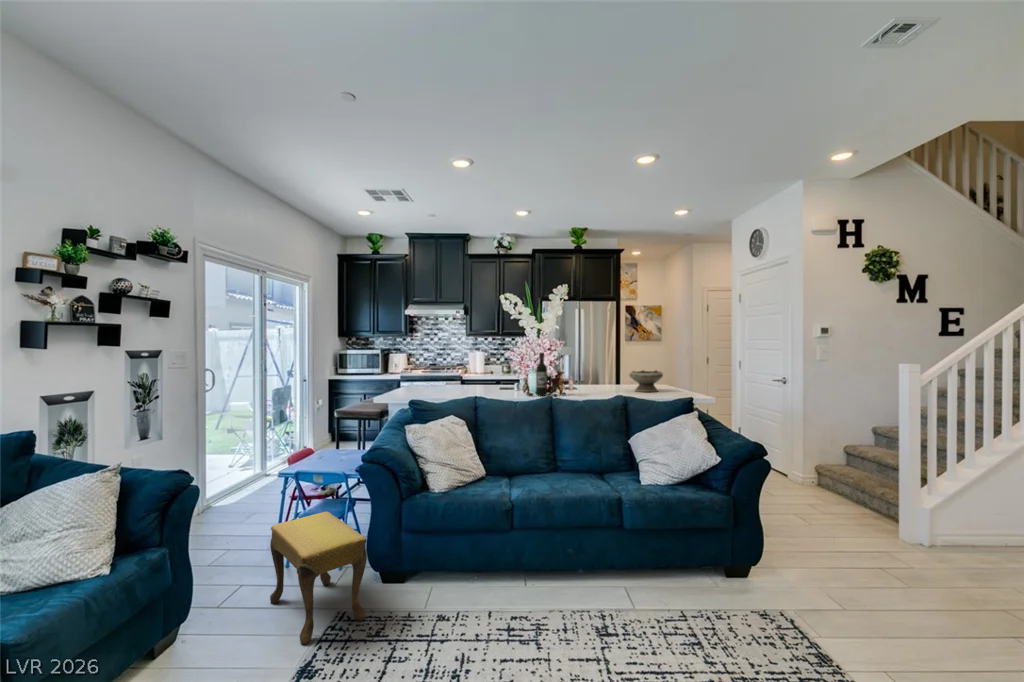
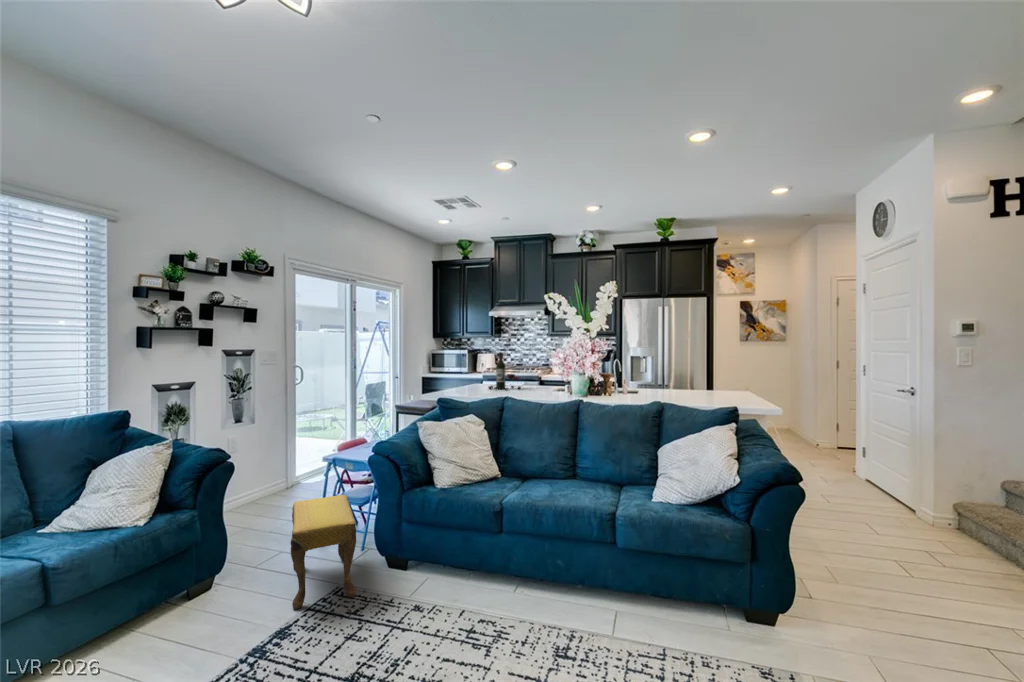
wine bottle: present [526,353,568,397] -> present [488,352,521,390]
bowl: present [630,370,663,392] -> none [690,373,730,398]

